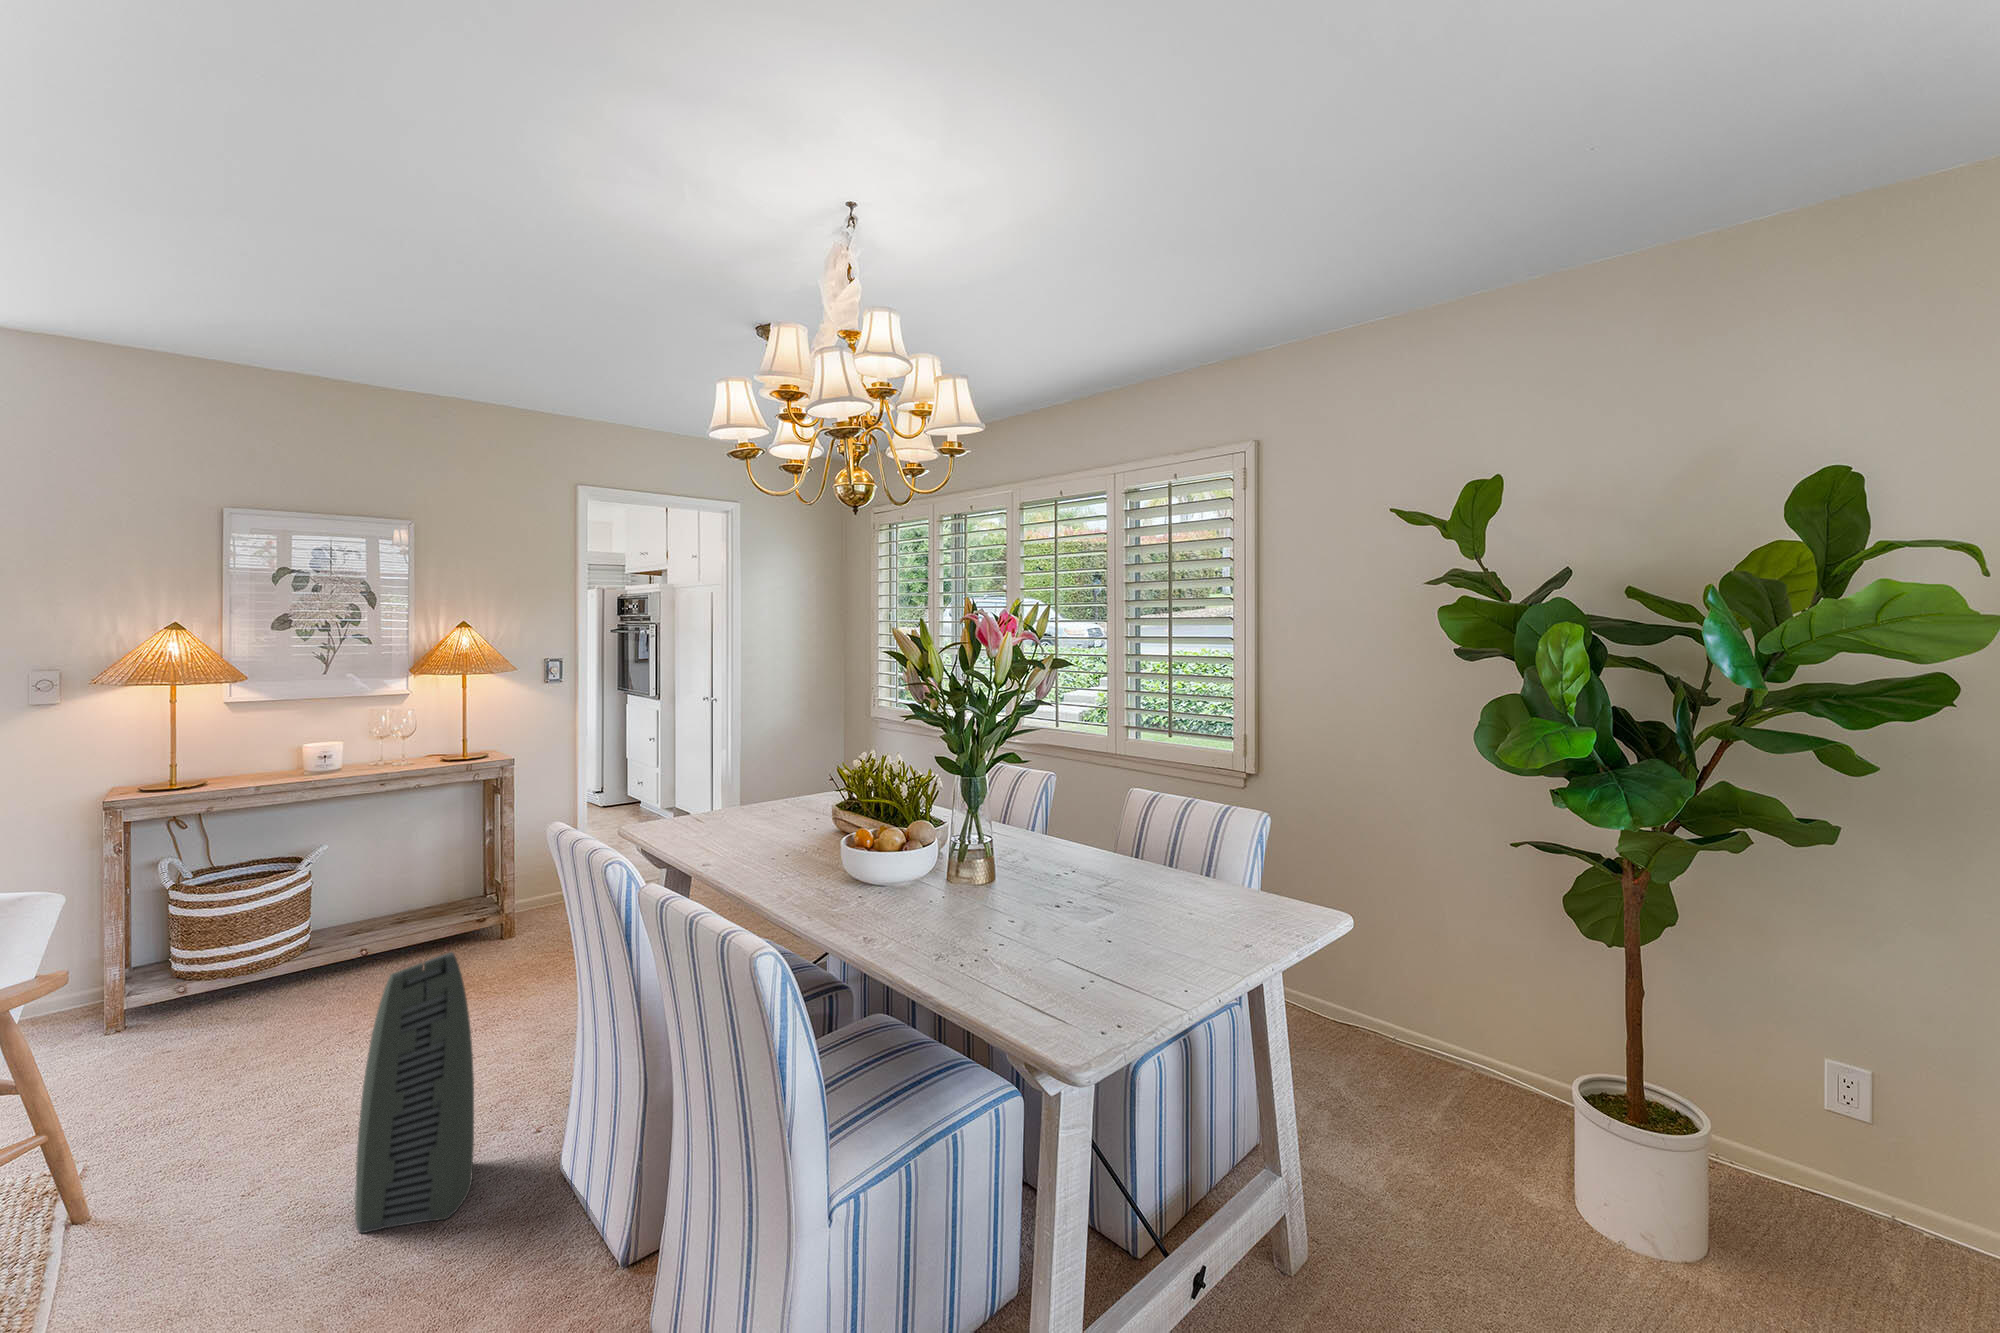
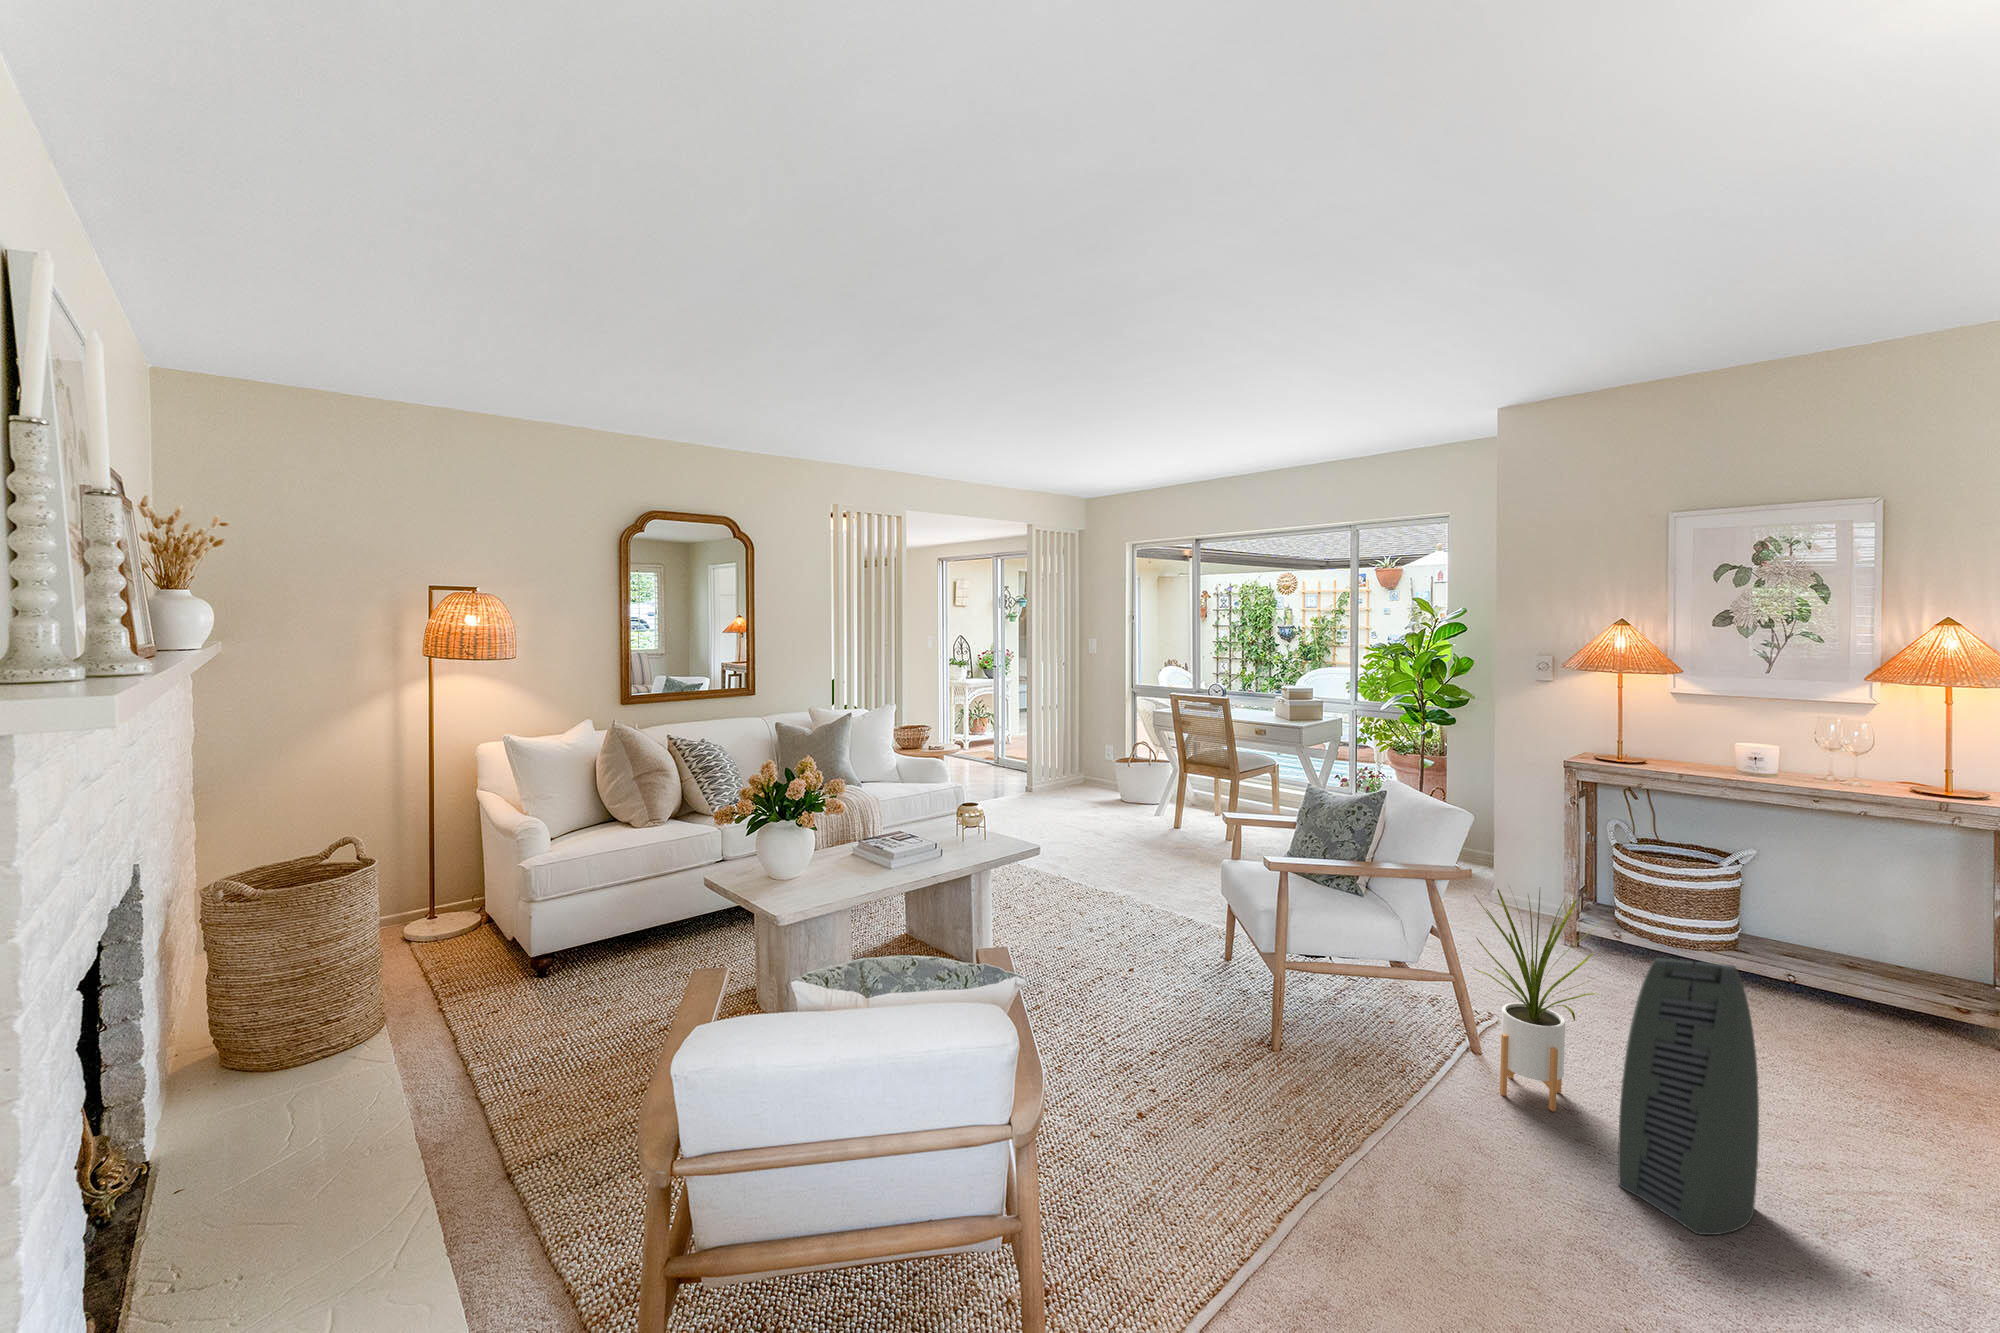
house plant: none [101,940,300,1244] -> present [1474,889,1603,1111]

